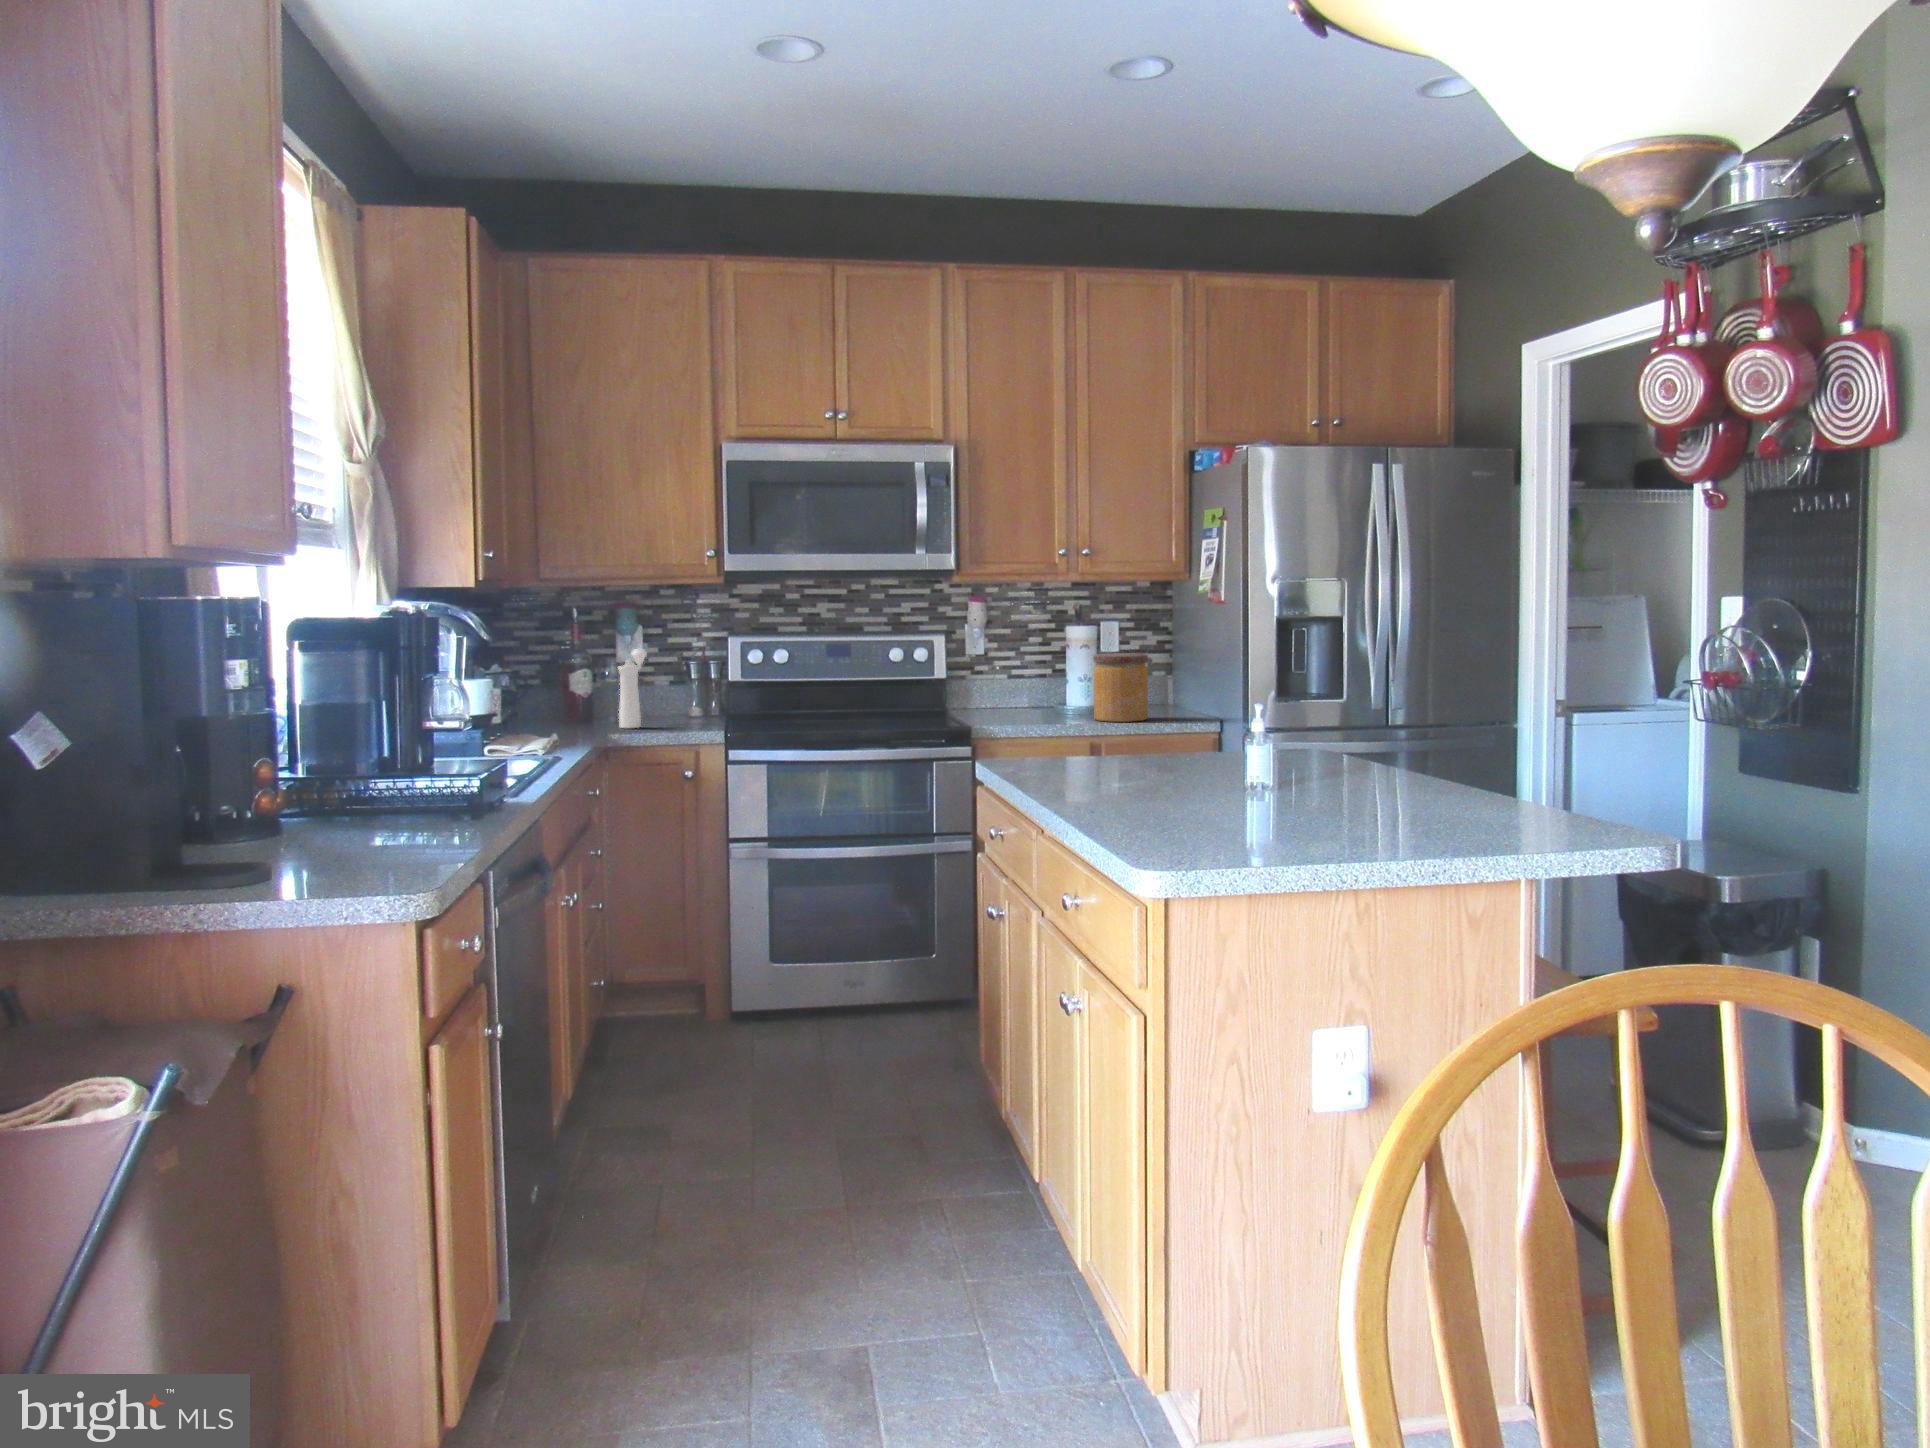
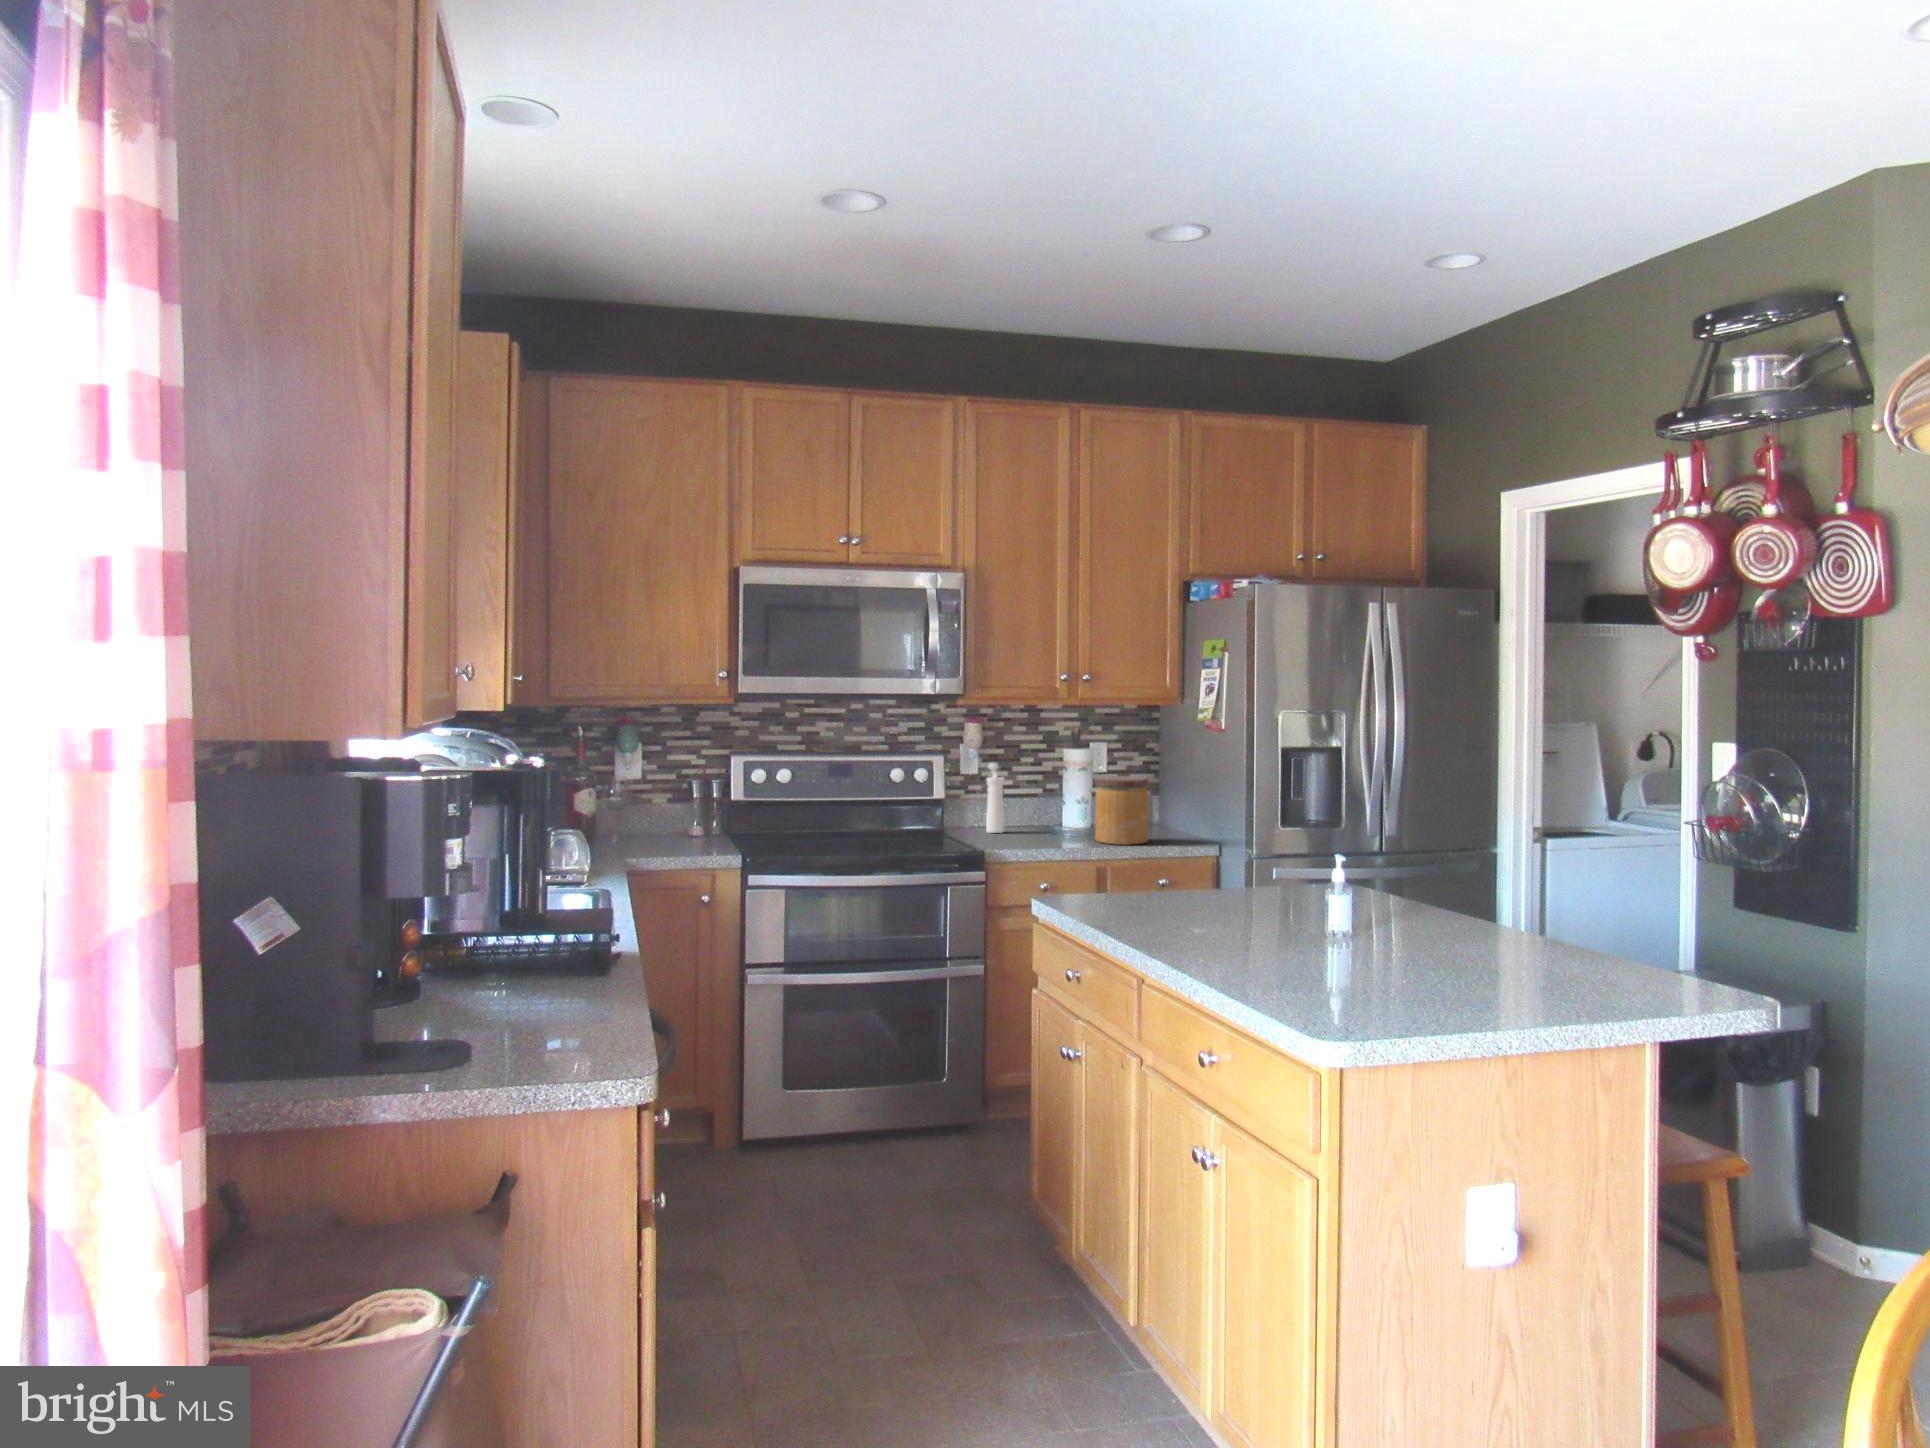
pepper mill: present [618,649,647,728] -> present [986,763,1005,833]

